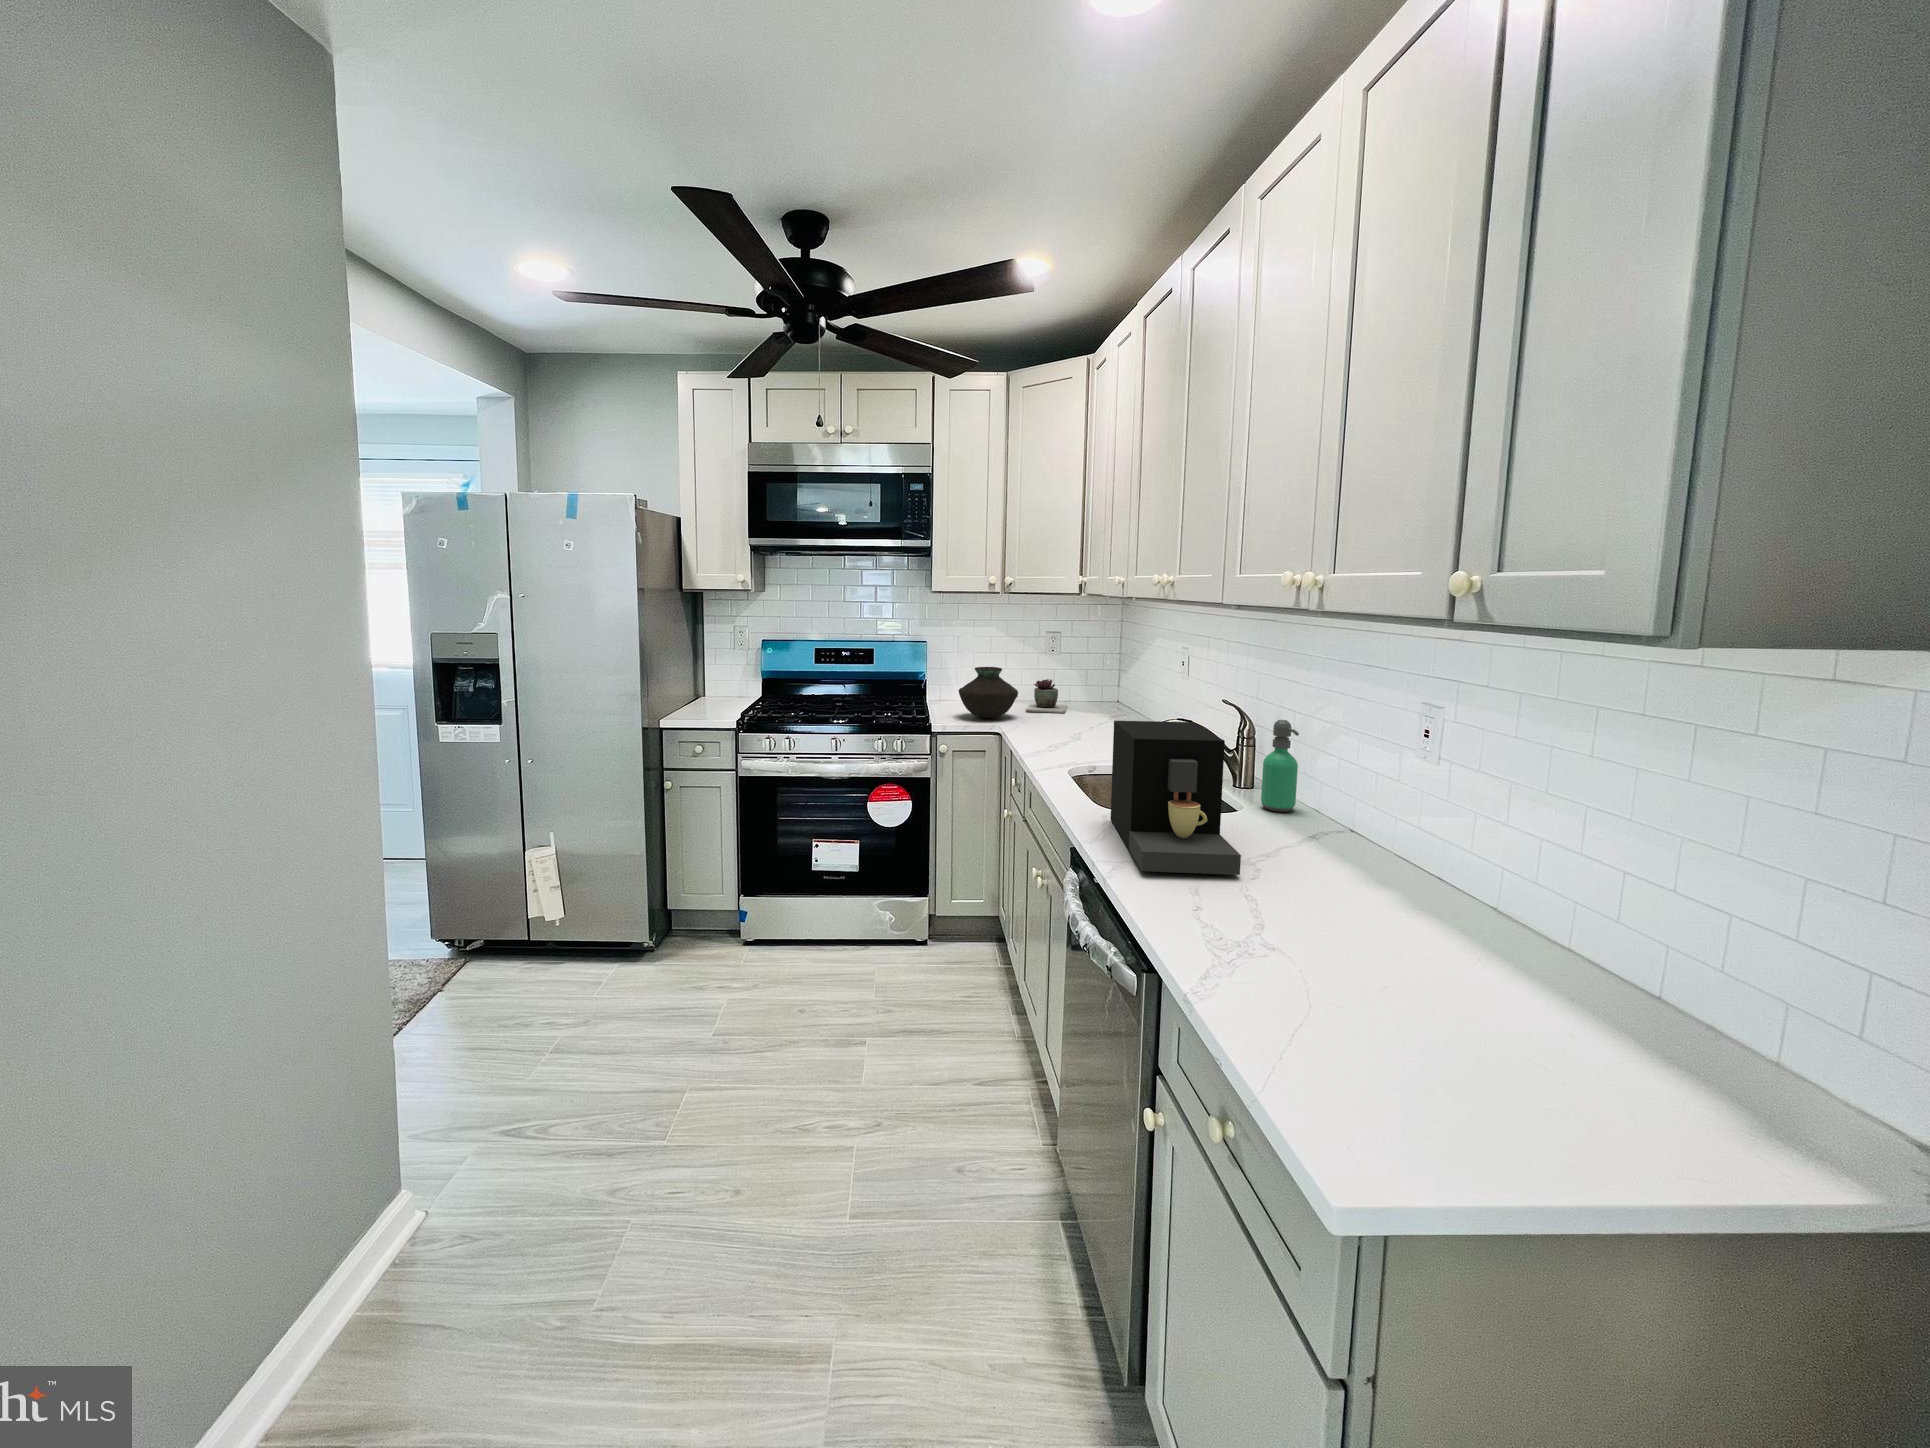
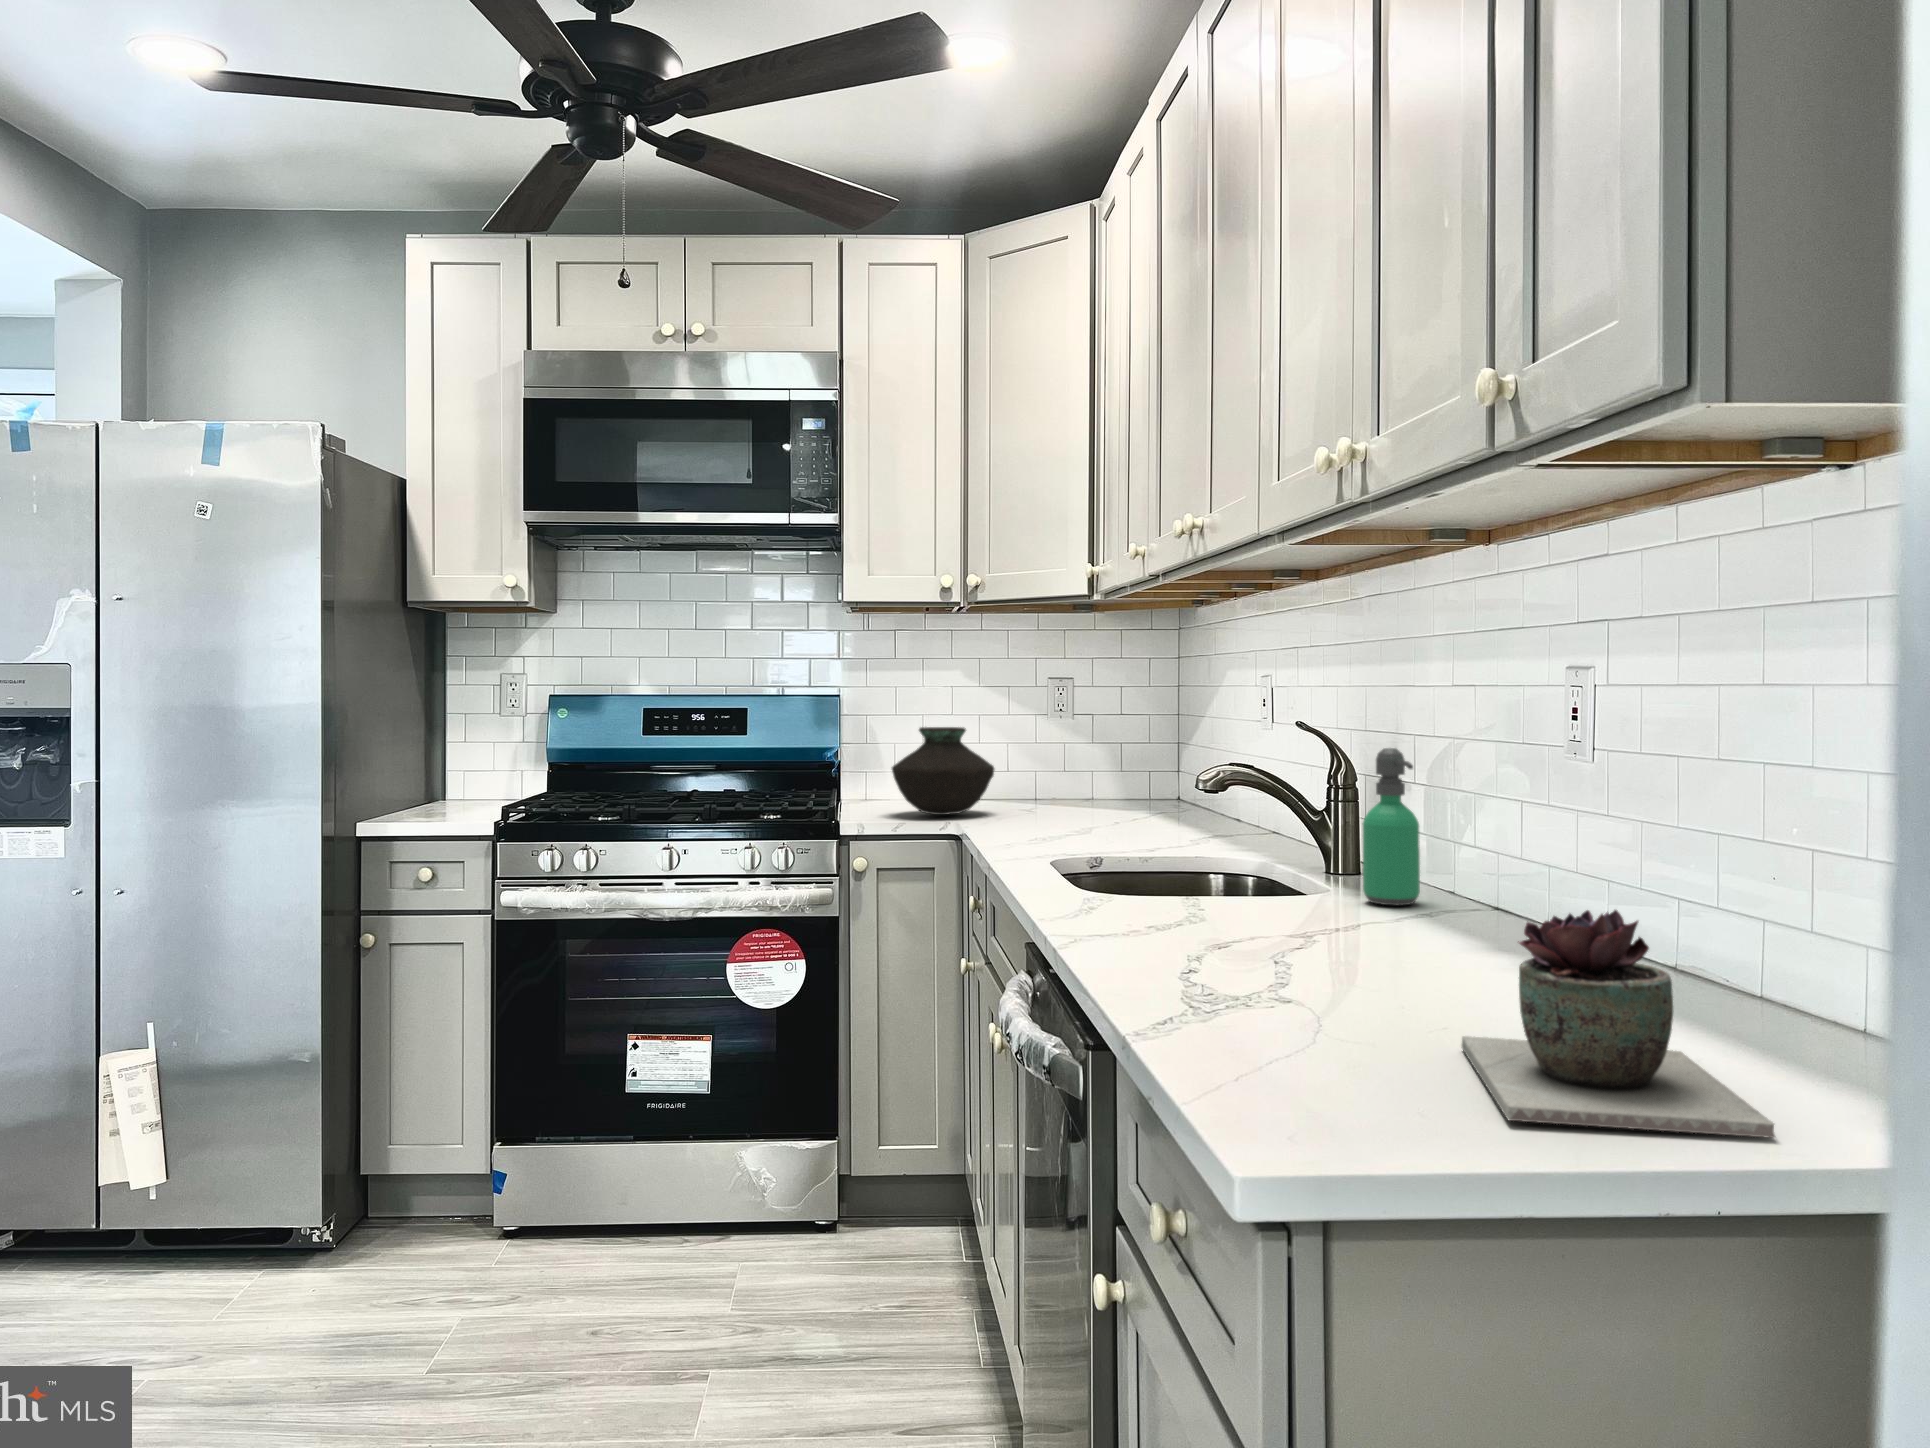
succulent plant: present [1026,679,1067,713] -> present [1462,910,1775,1138]
coffee maker: present [1111,721,1241,875] -> none [1099,746,1288,971]

